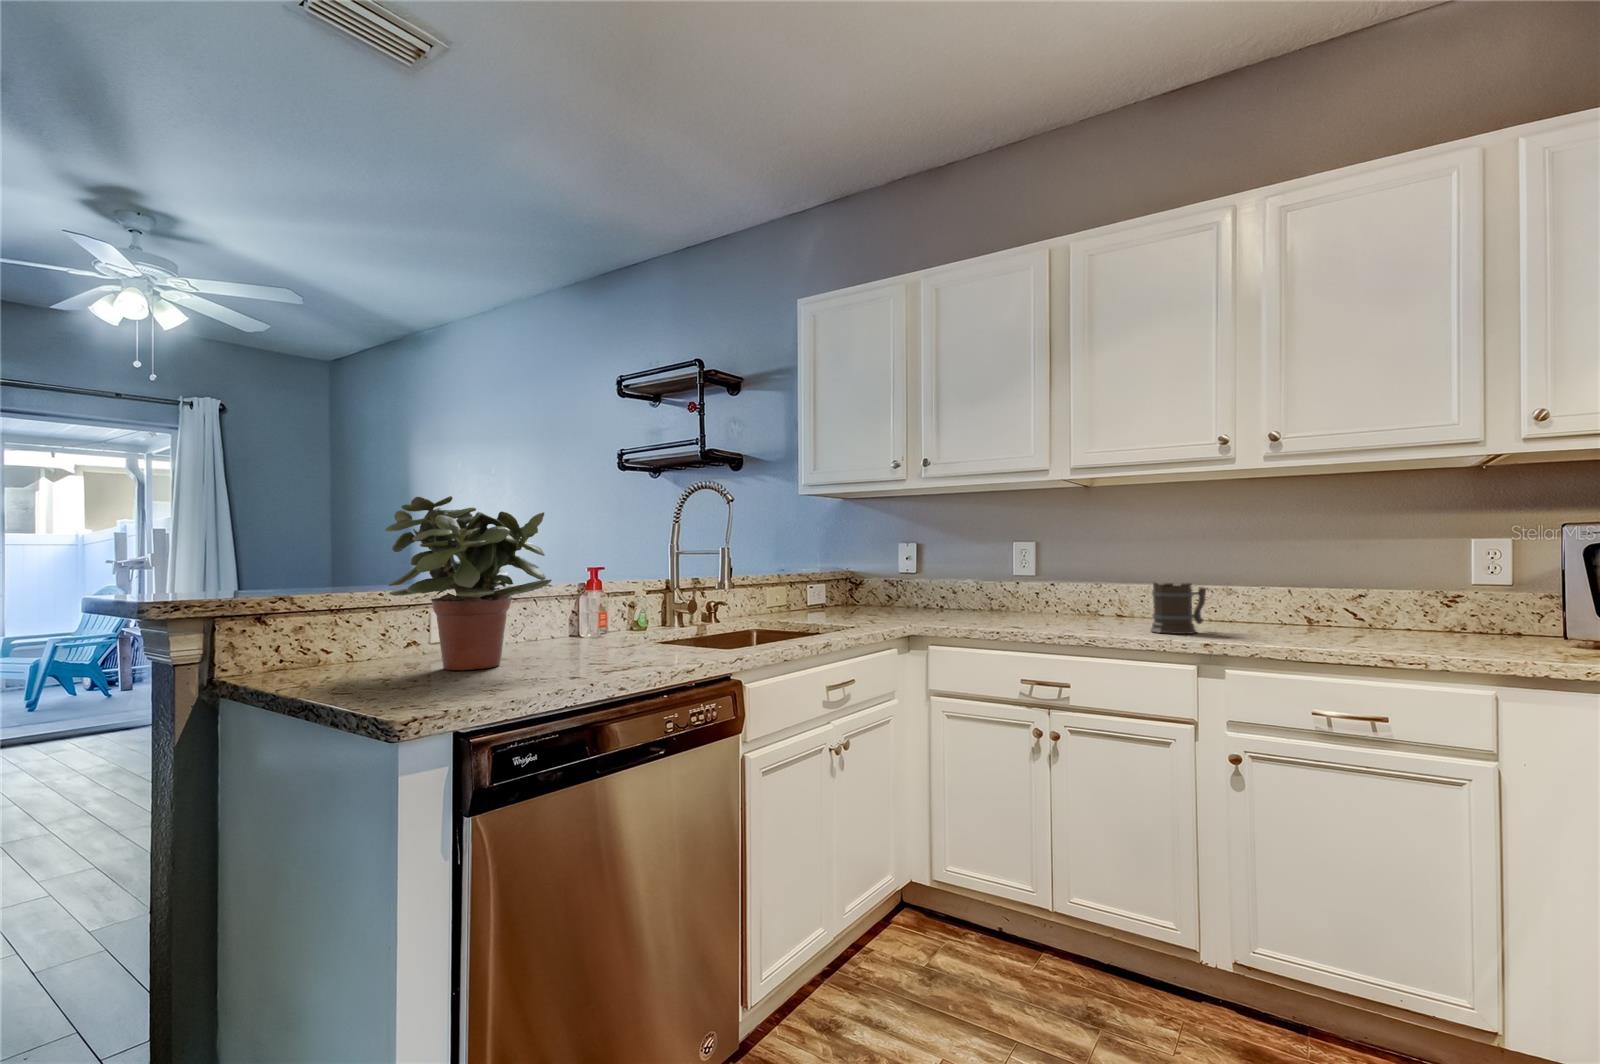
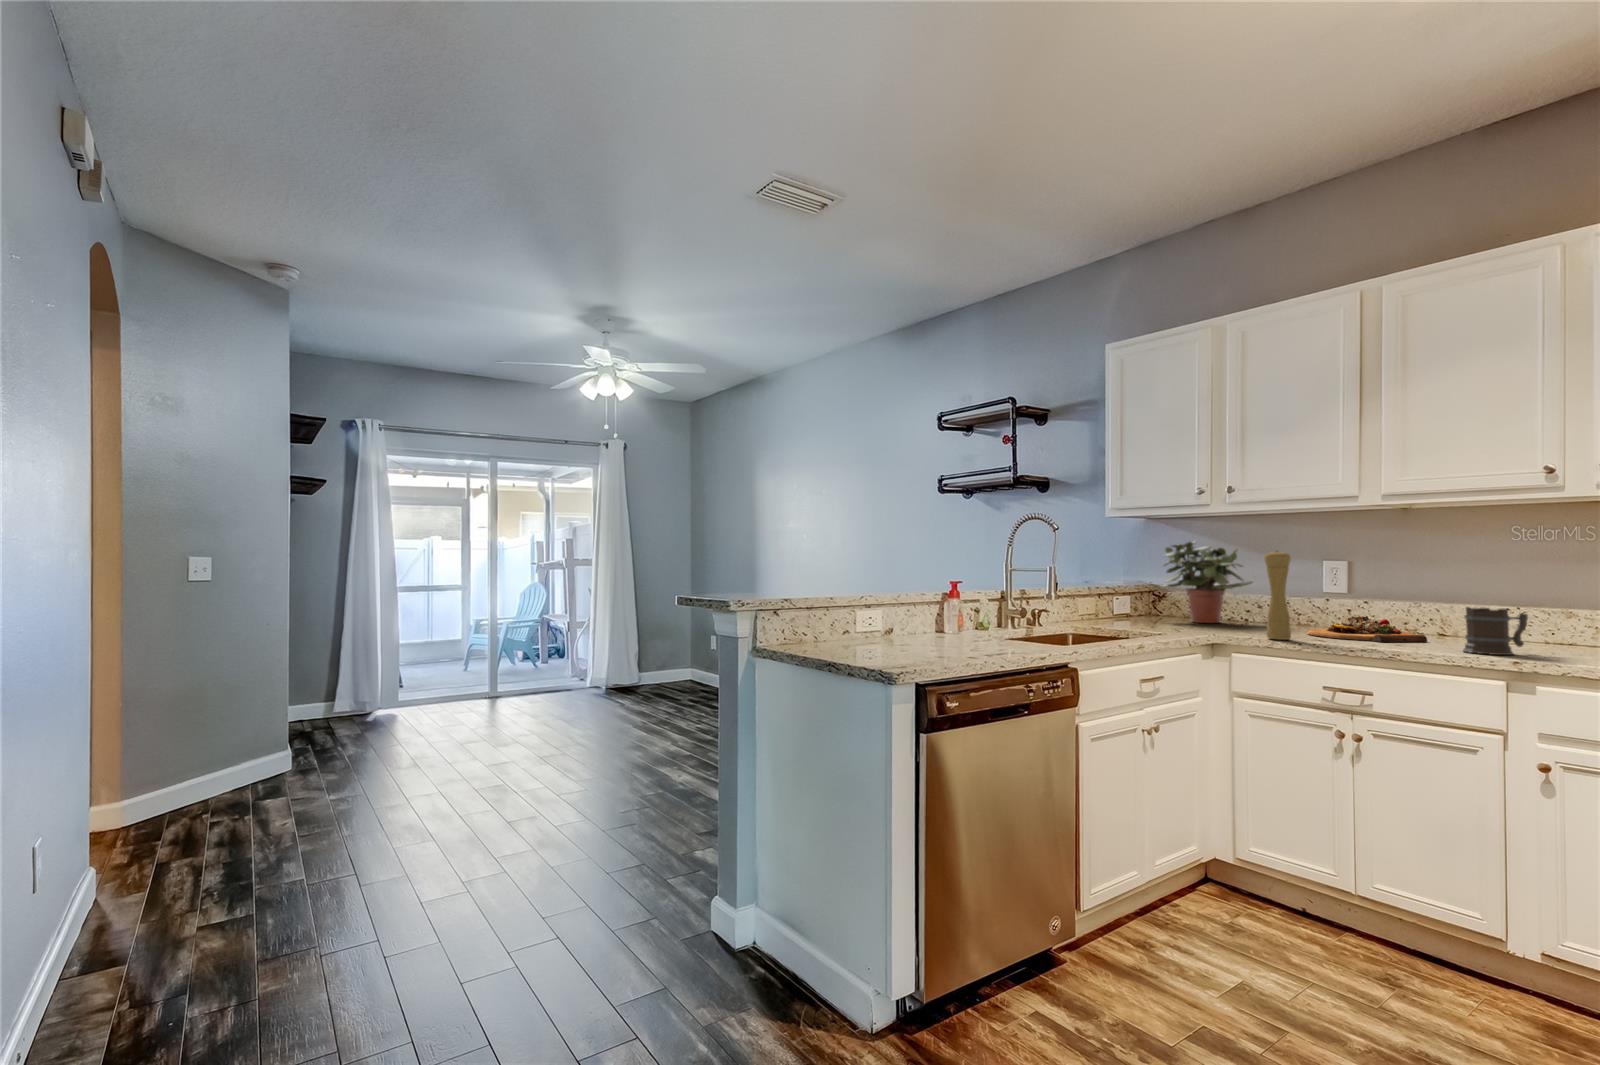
potted plant: present [385,496,552,670] -> present [1161,541,1253,623]
pepper mill: none [961,525,987,627] -> present [1264,551,1291,640]
cutting board: none [1000,597,1113,625] -> present [1308,616,1427,642]

